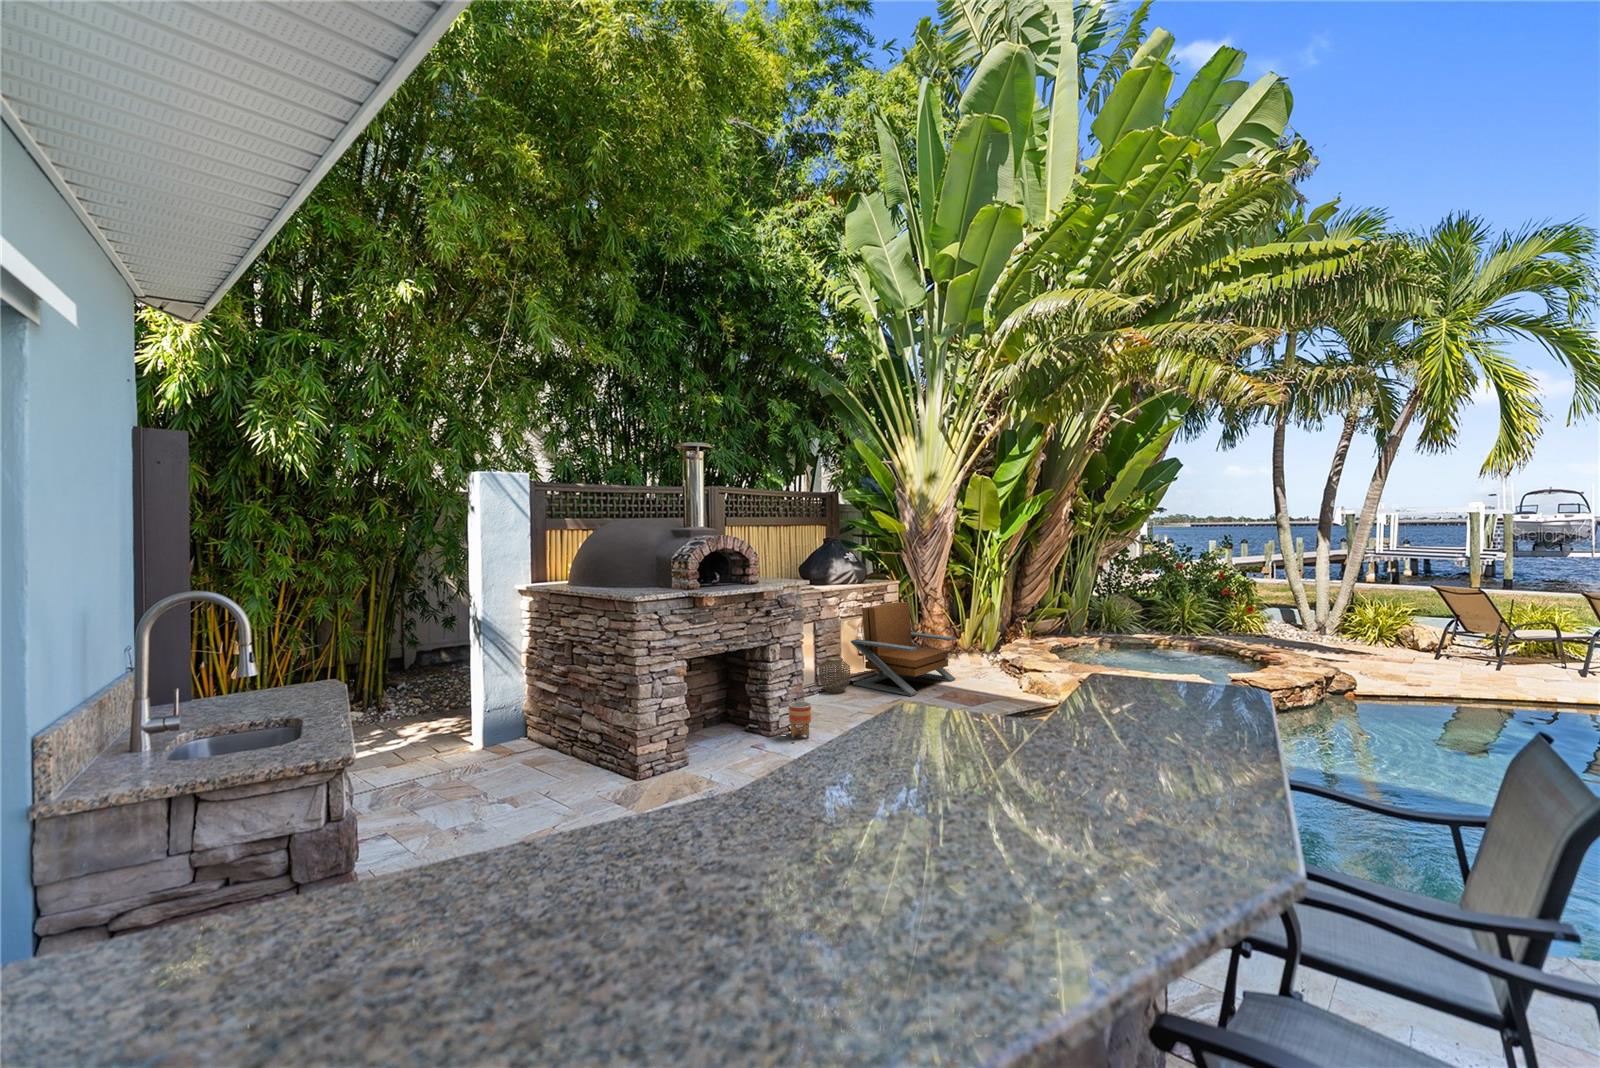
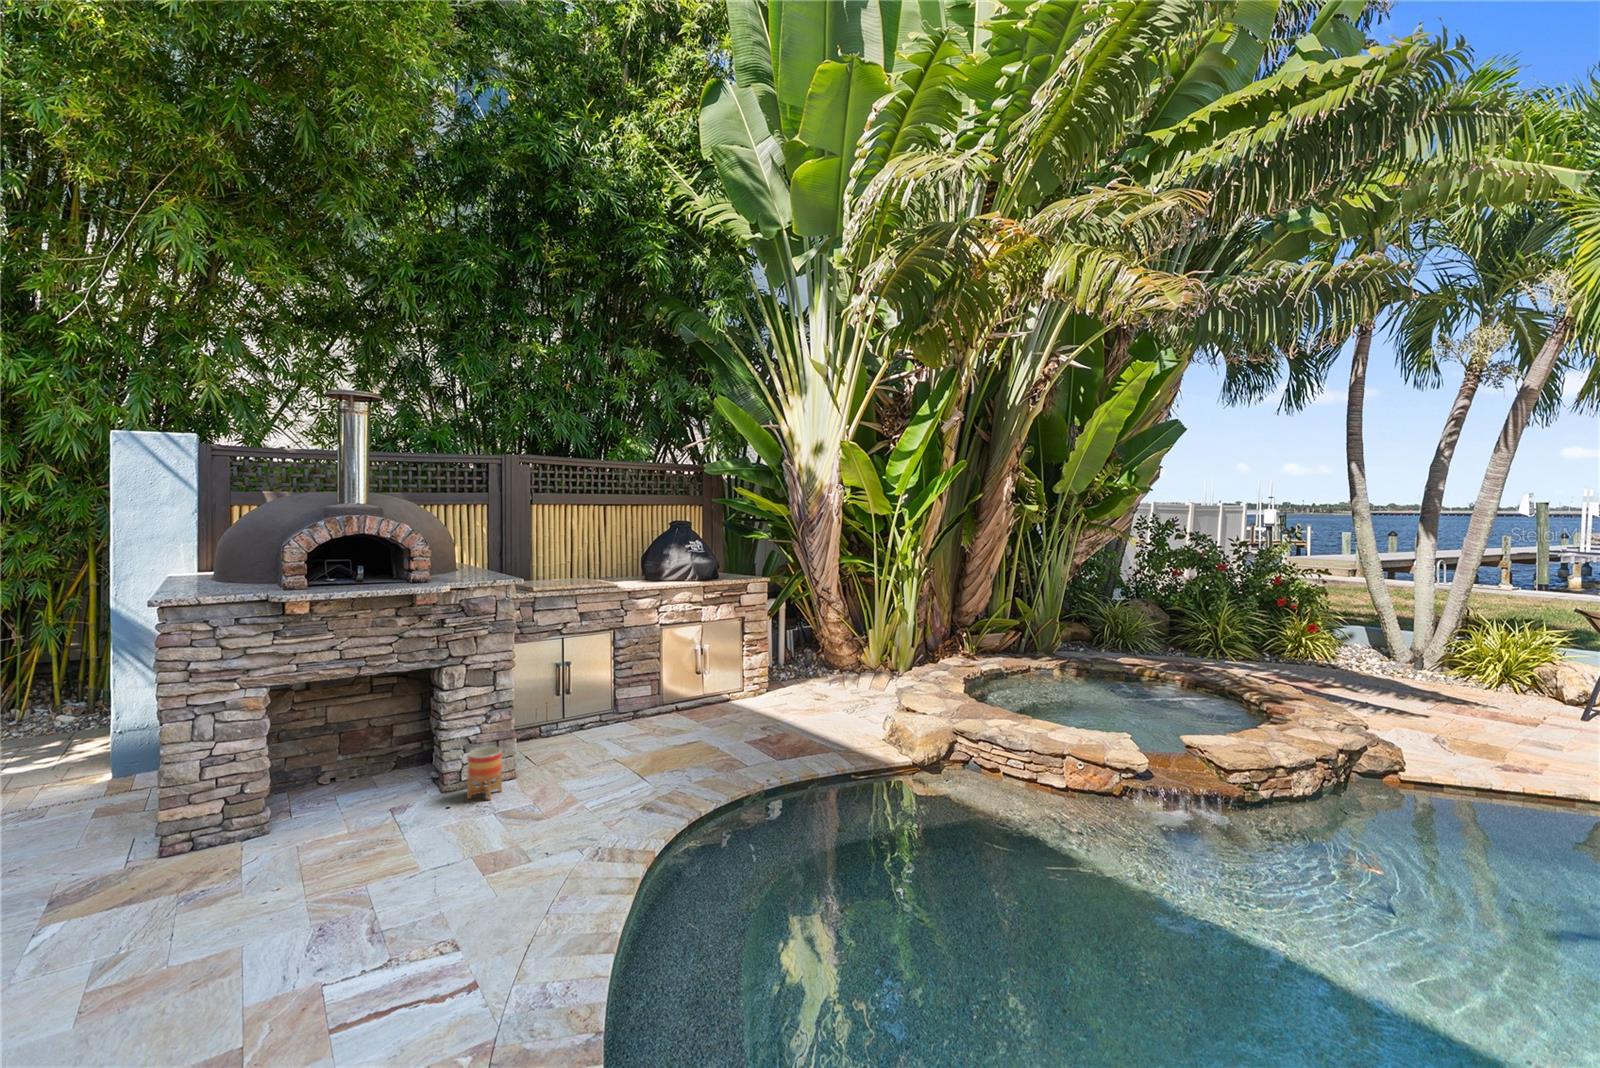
lounge chair: present [851,602,955,696] -> none [668,609,813,739]
woven basket: present [819,657,850,693] -> none [612,680,655,728]

